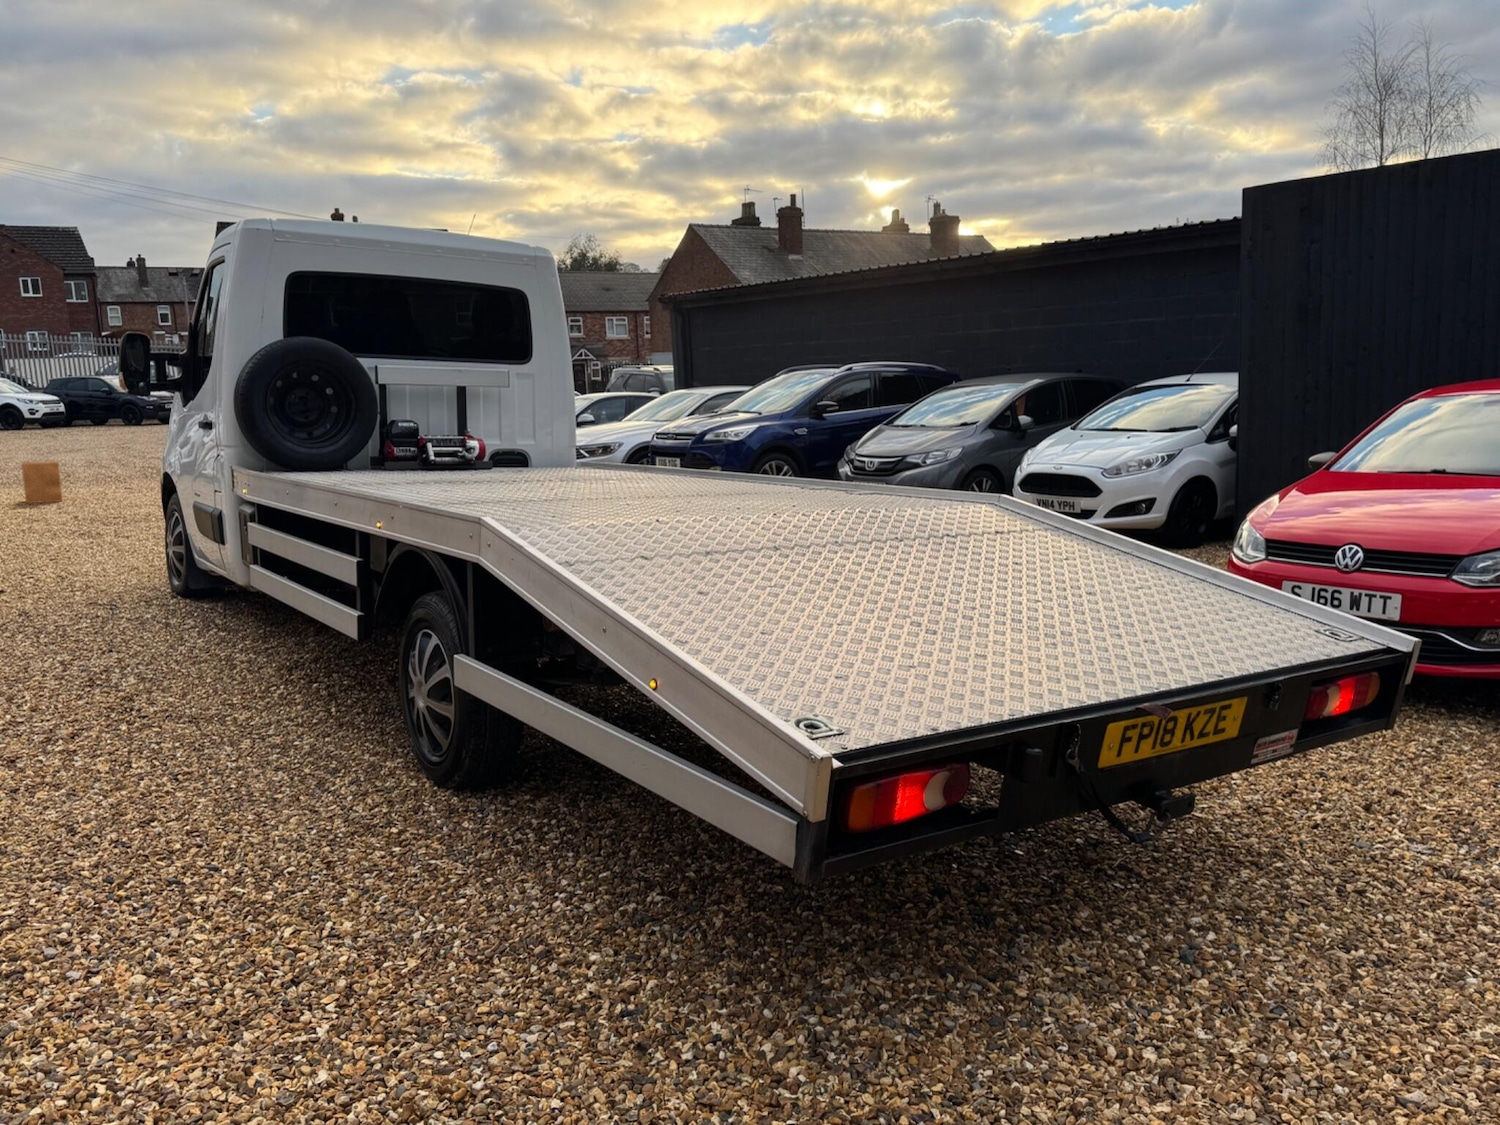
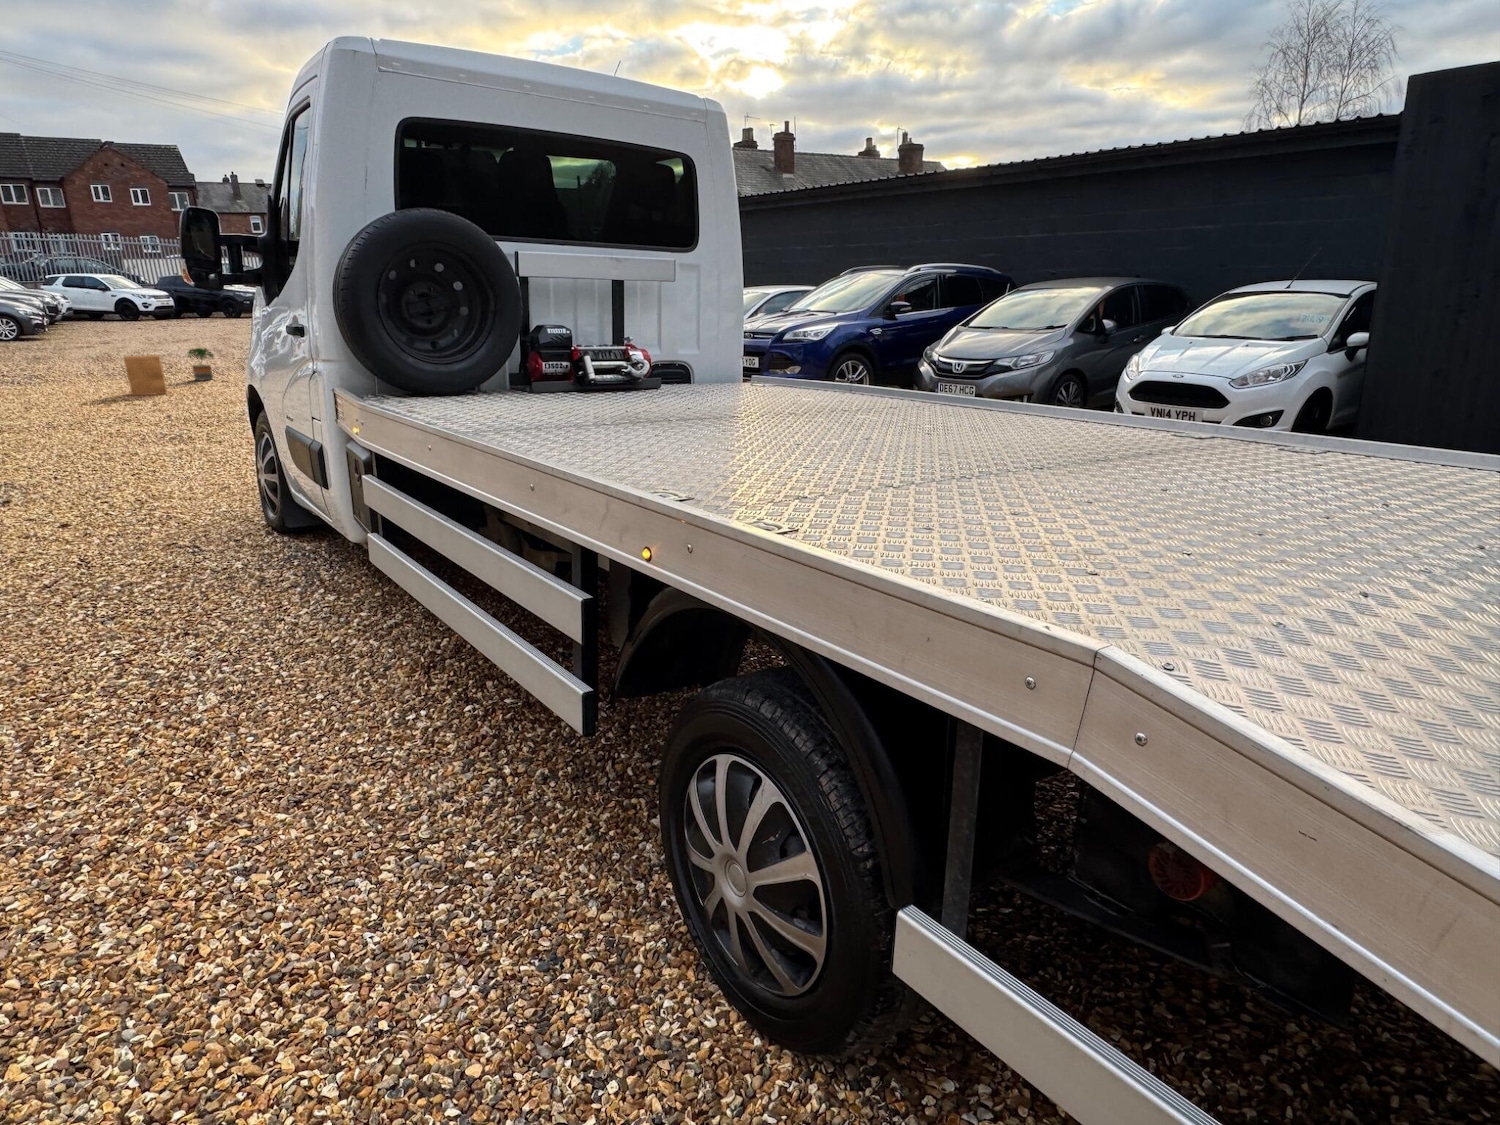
potted tree: none [85,454,115,489] -> present [187,348,214,381]

